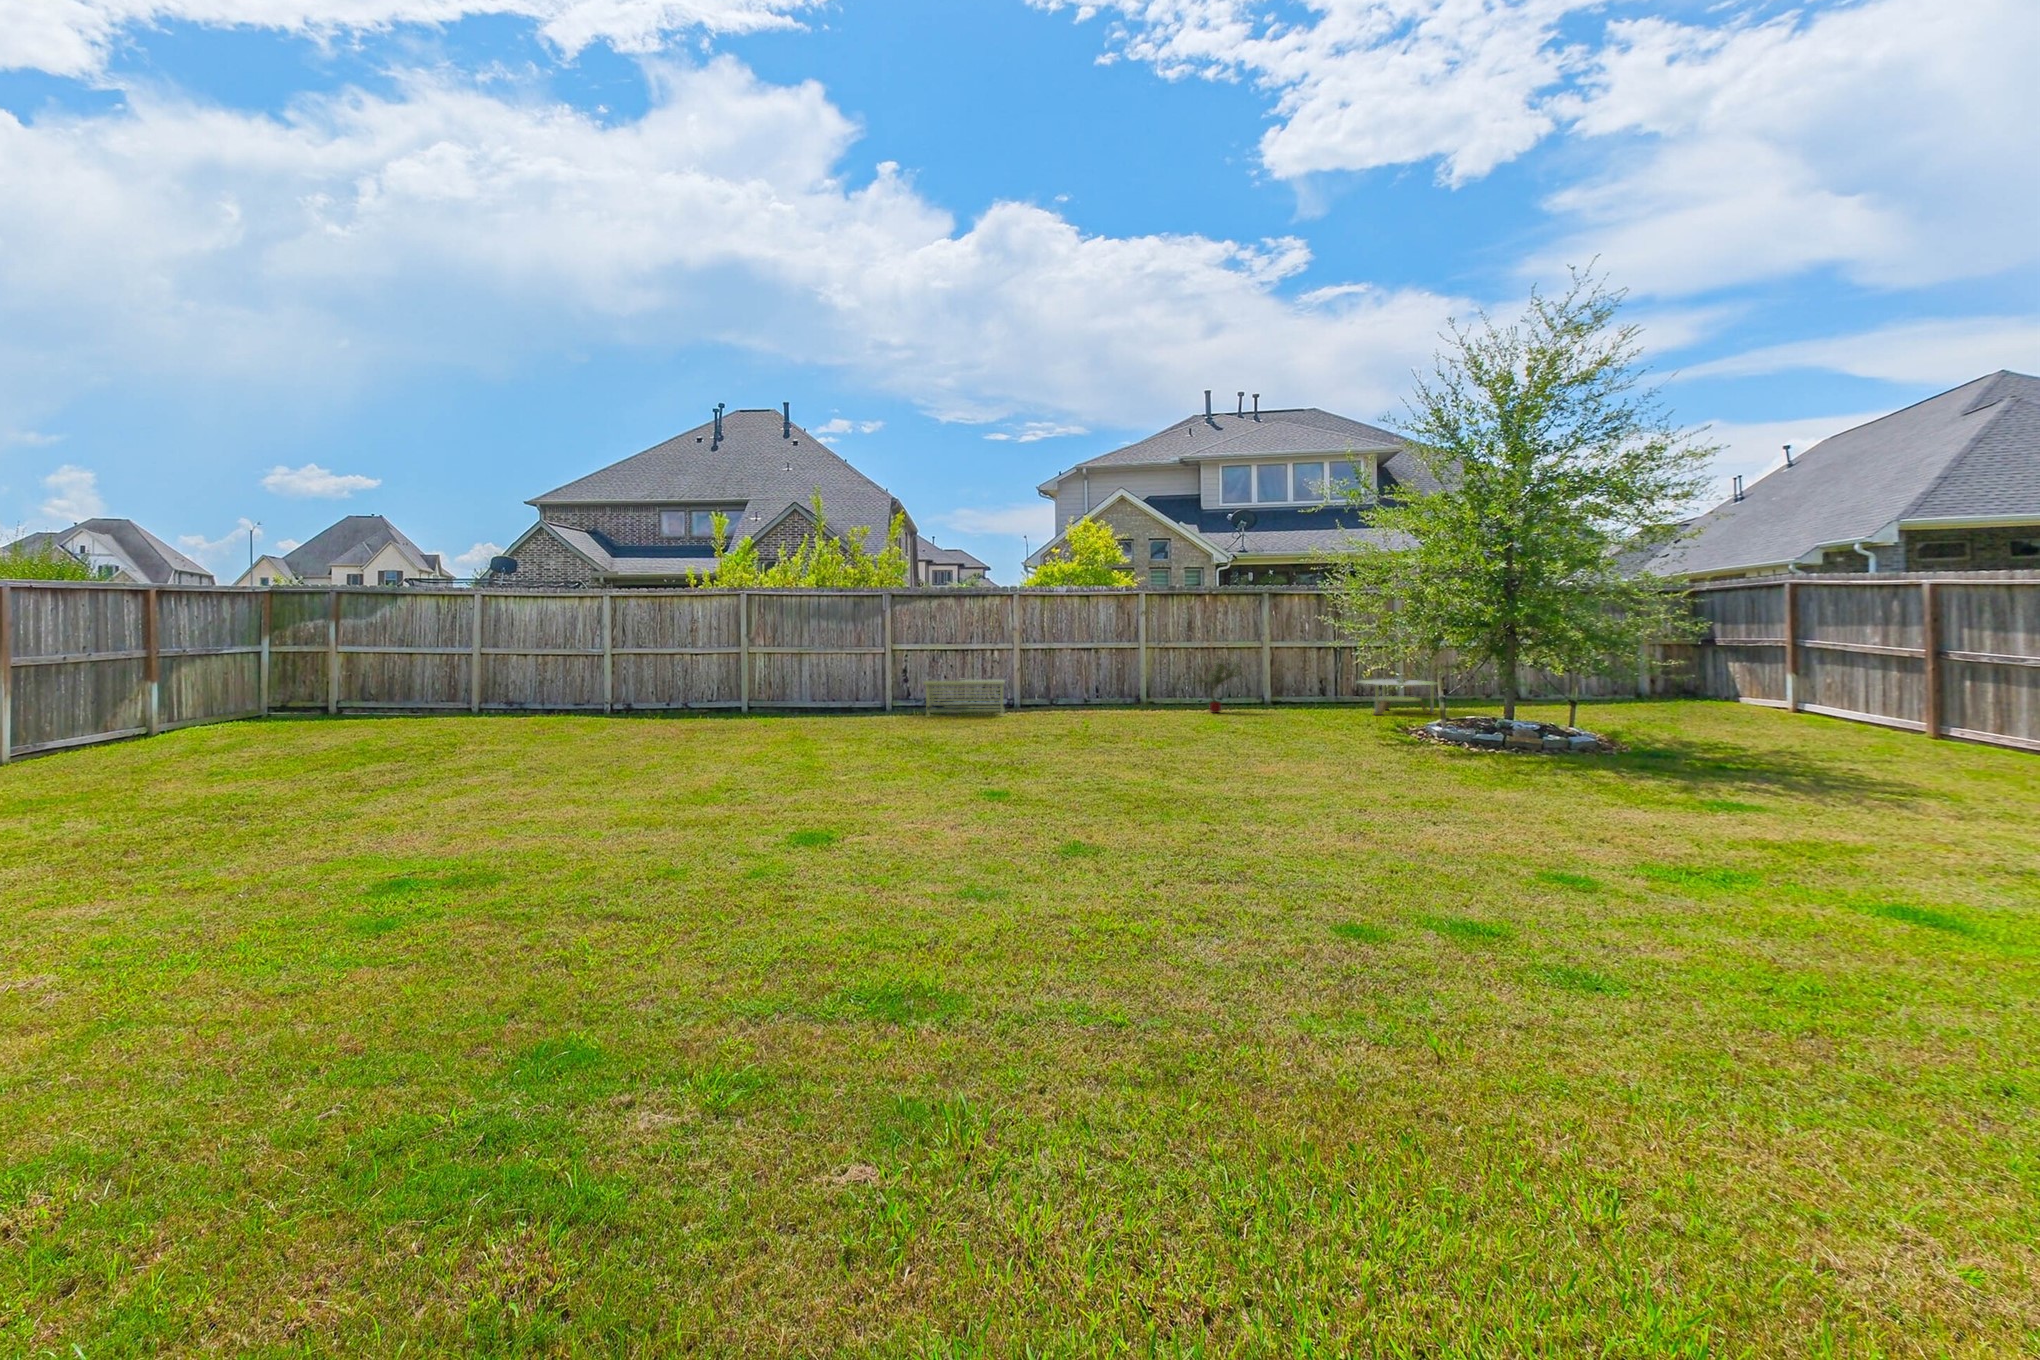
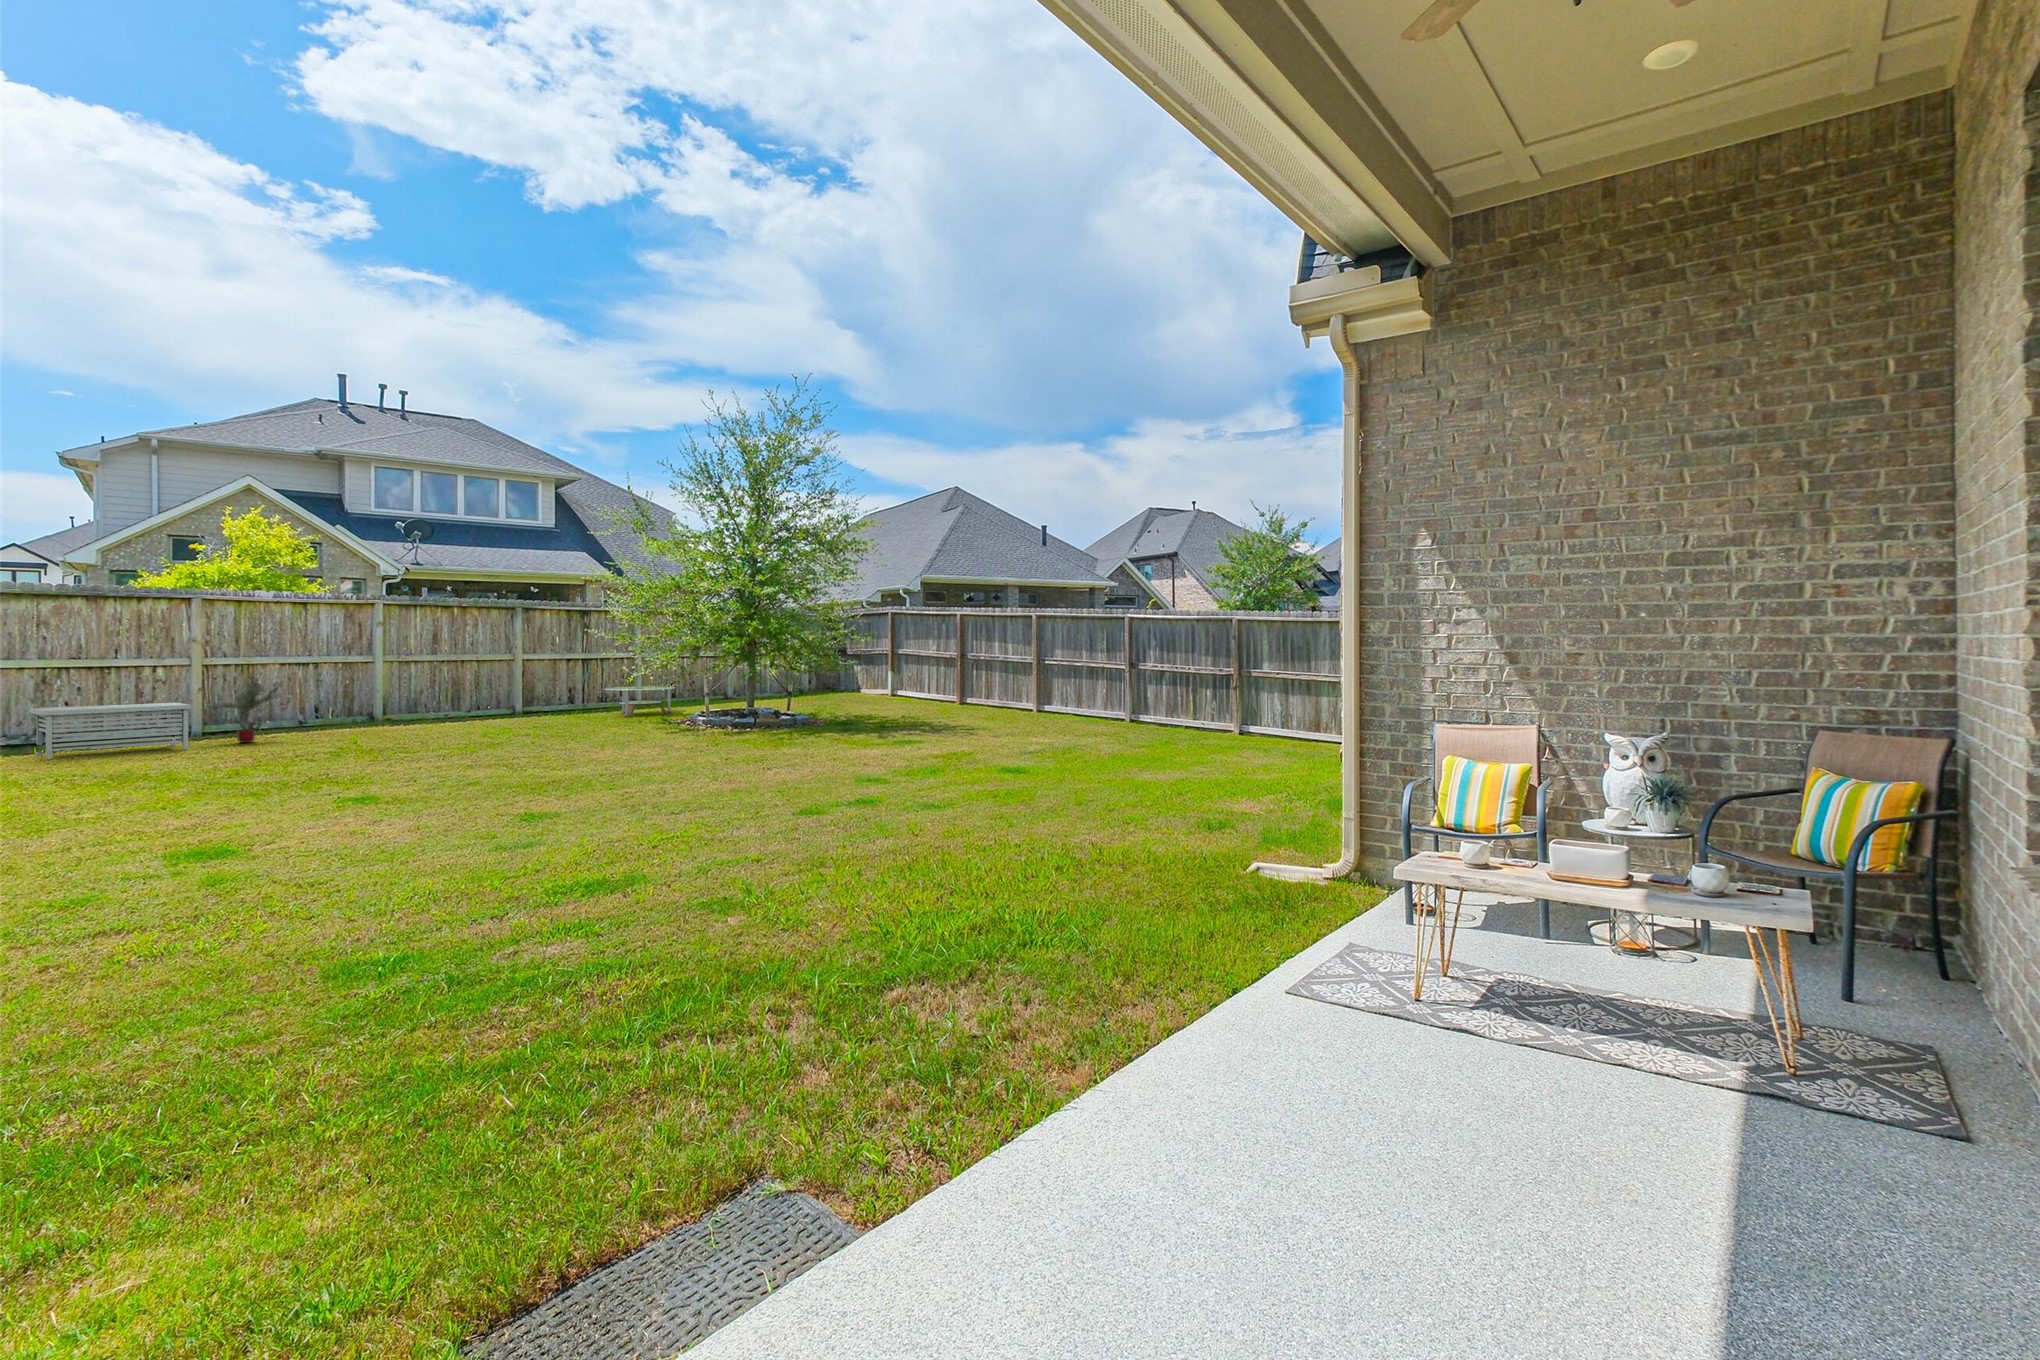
potted tree: present [1193,655,1239,713] -> present [211,674,282,743]

